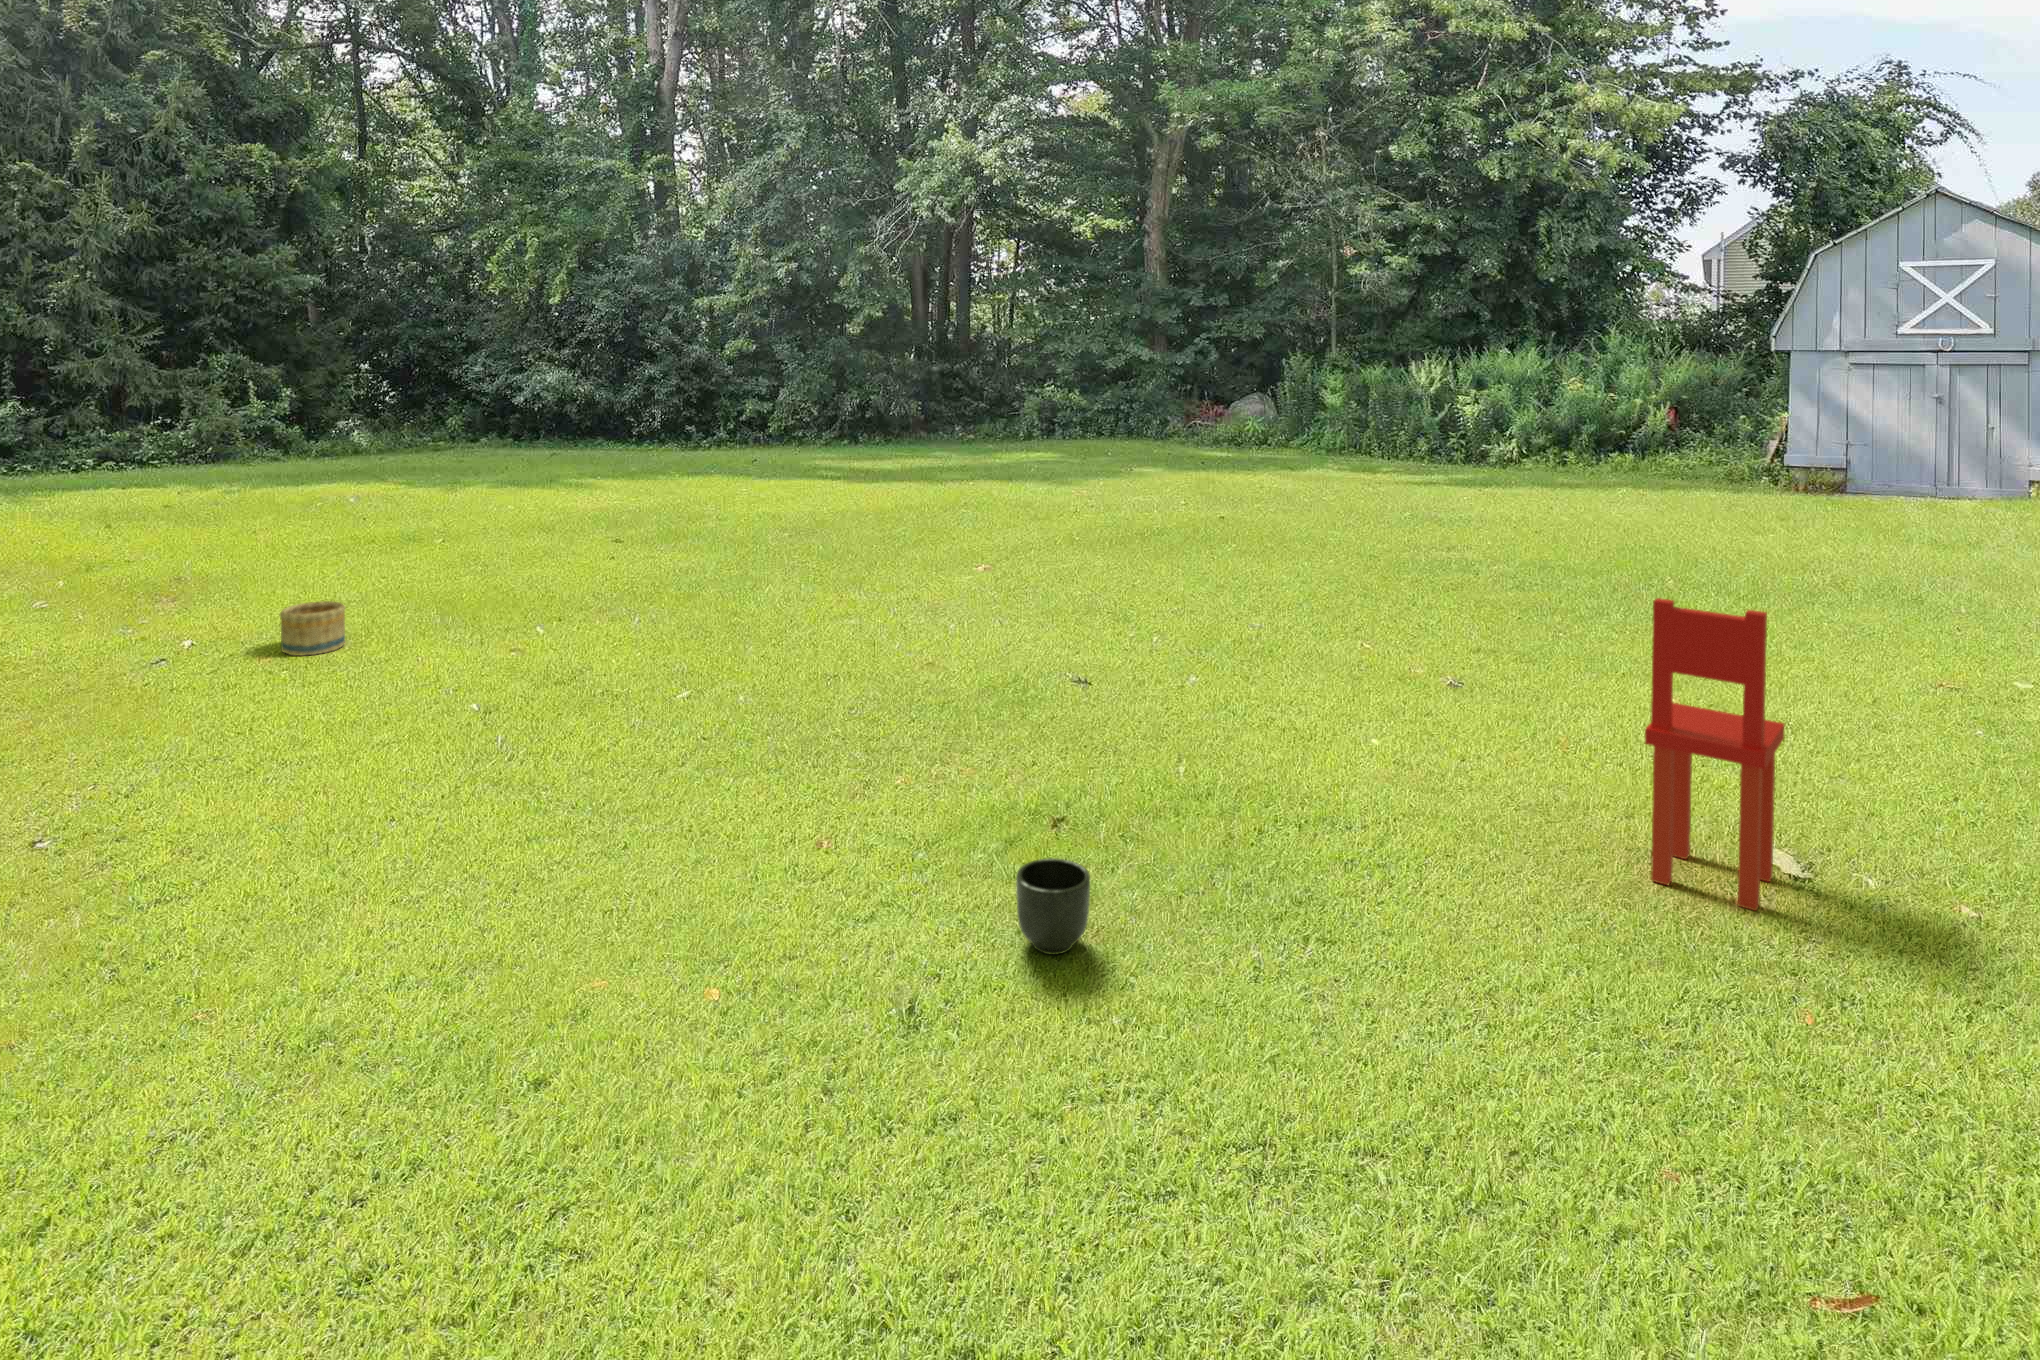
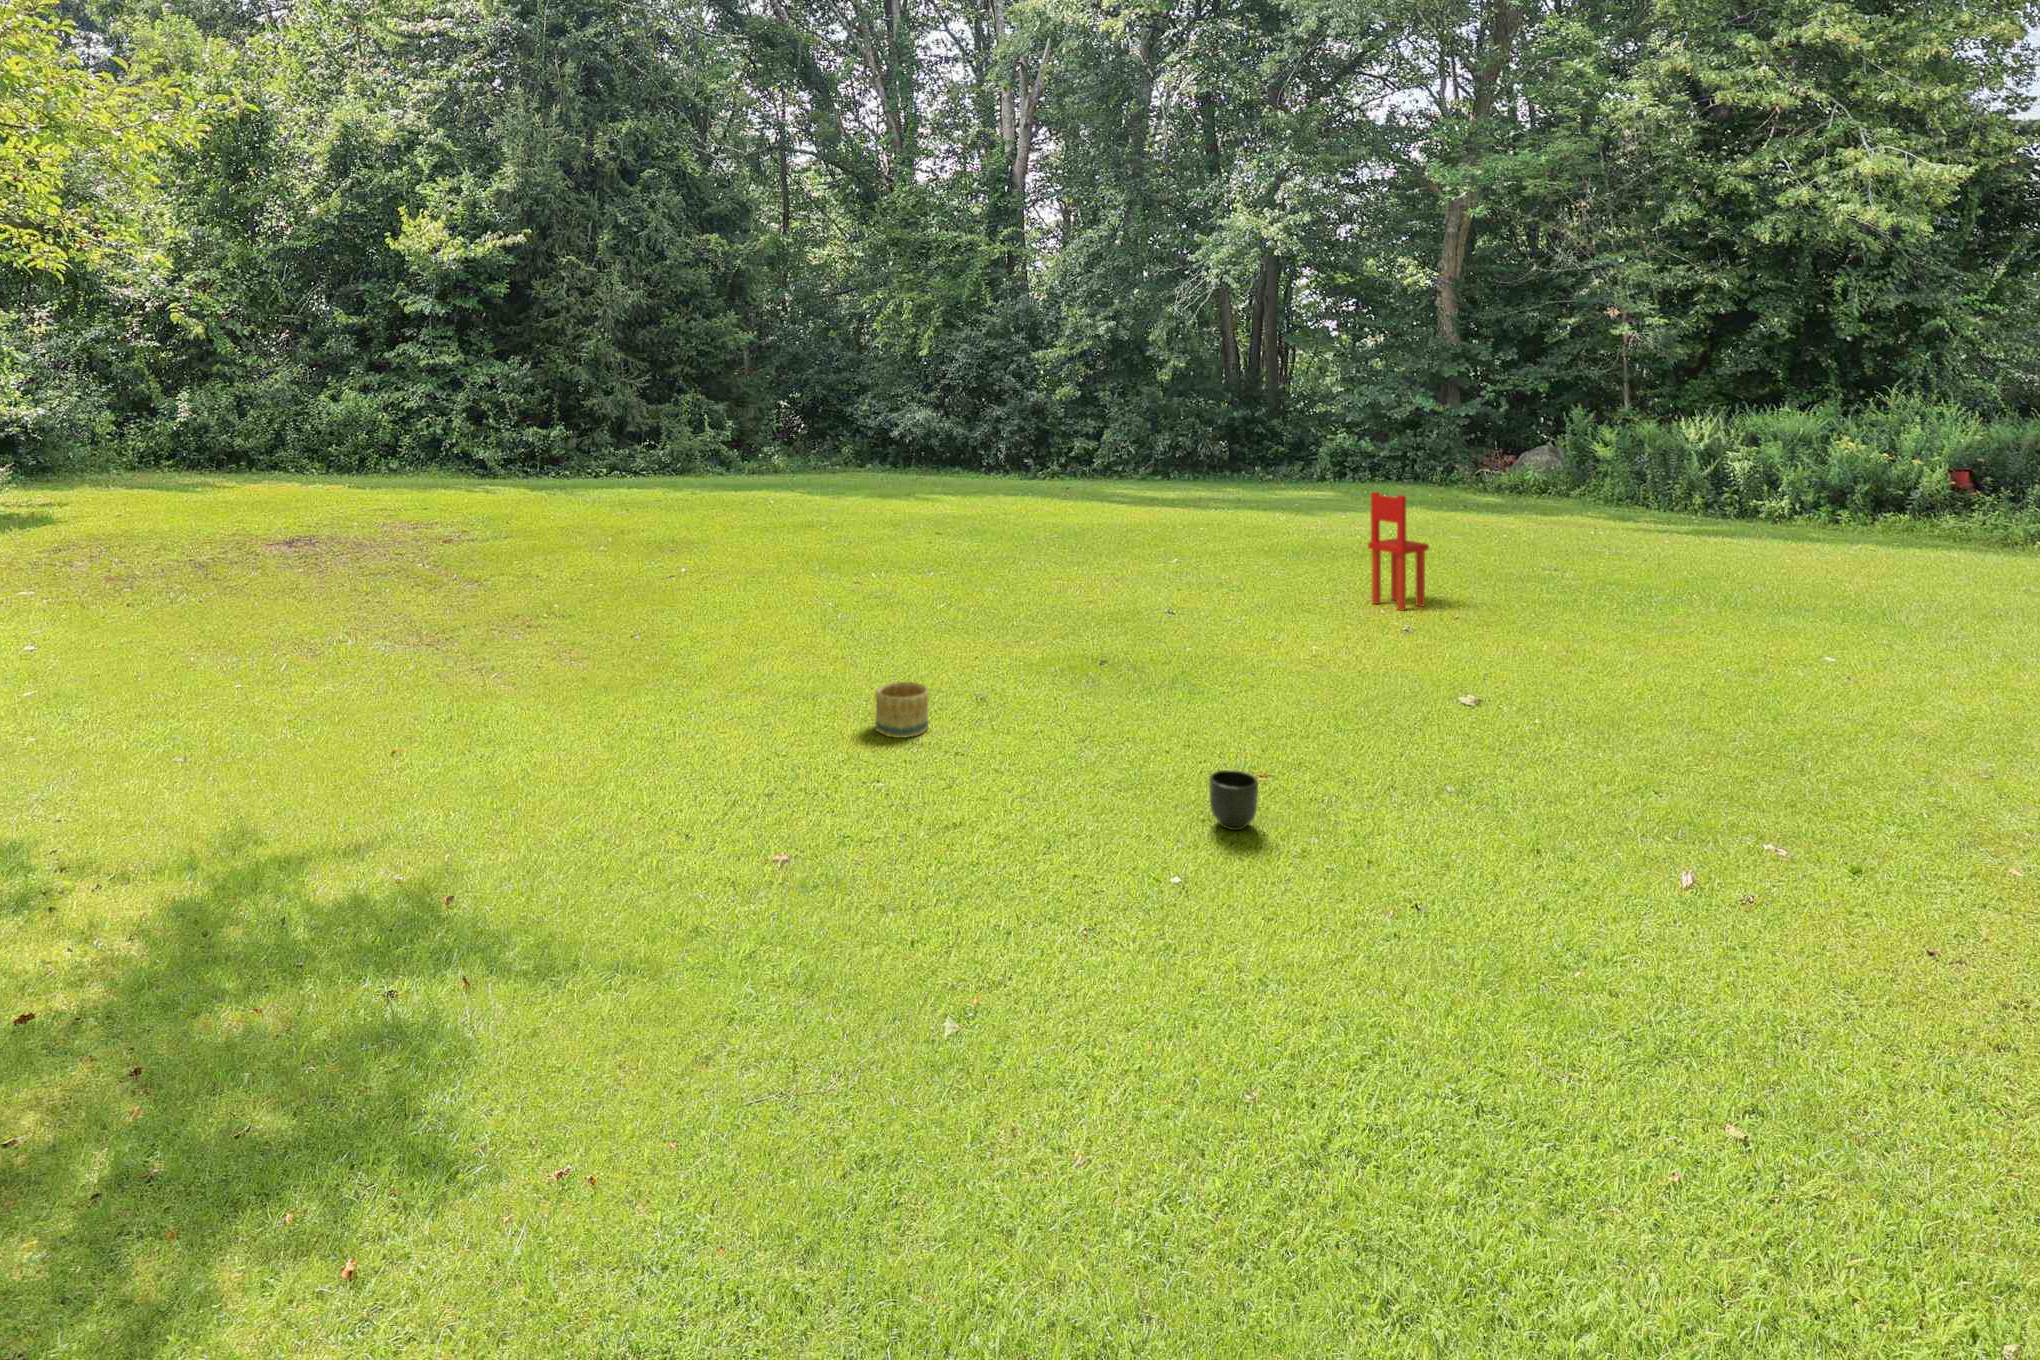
chair: present [1645,598,1785,911] -> present [1368,492,1429,611]
basket: present [280,601,345,656] -> present [875,682,930,738]

